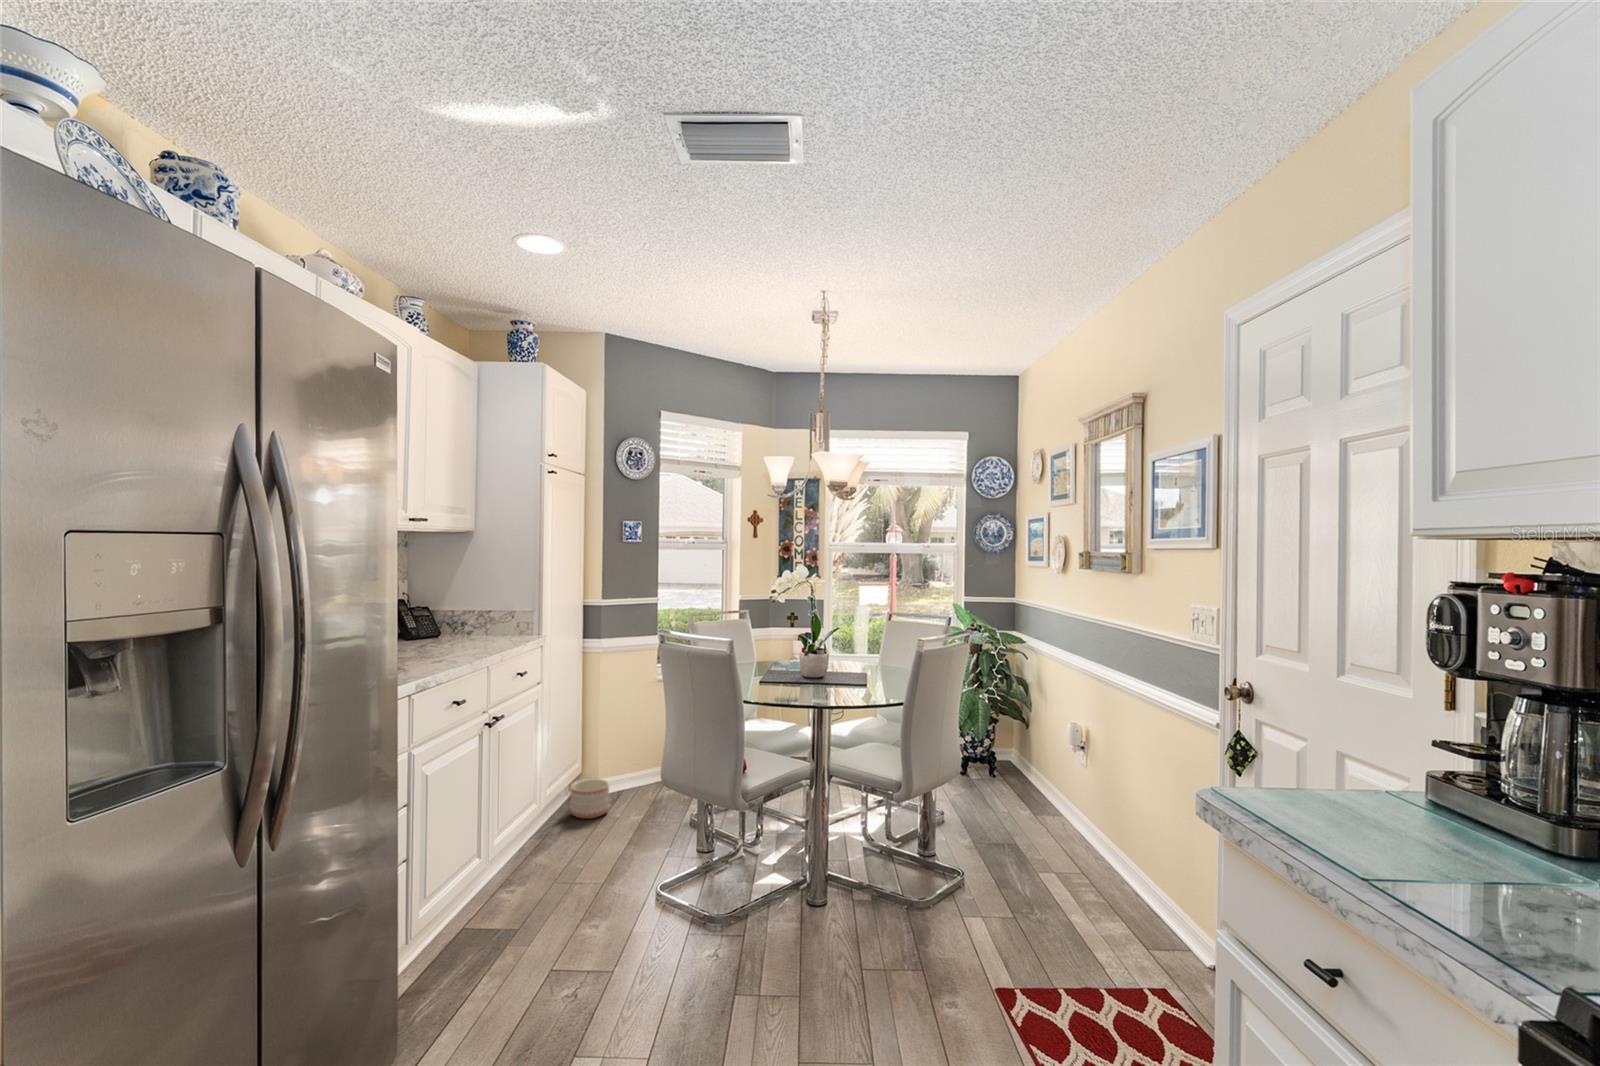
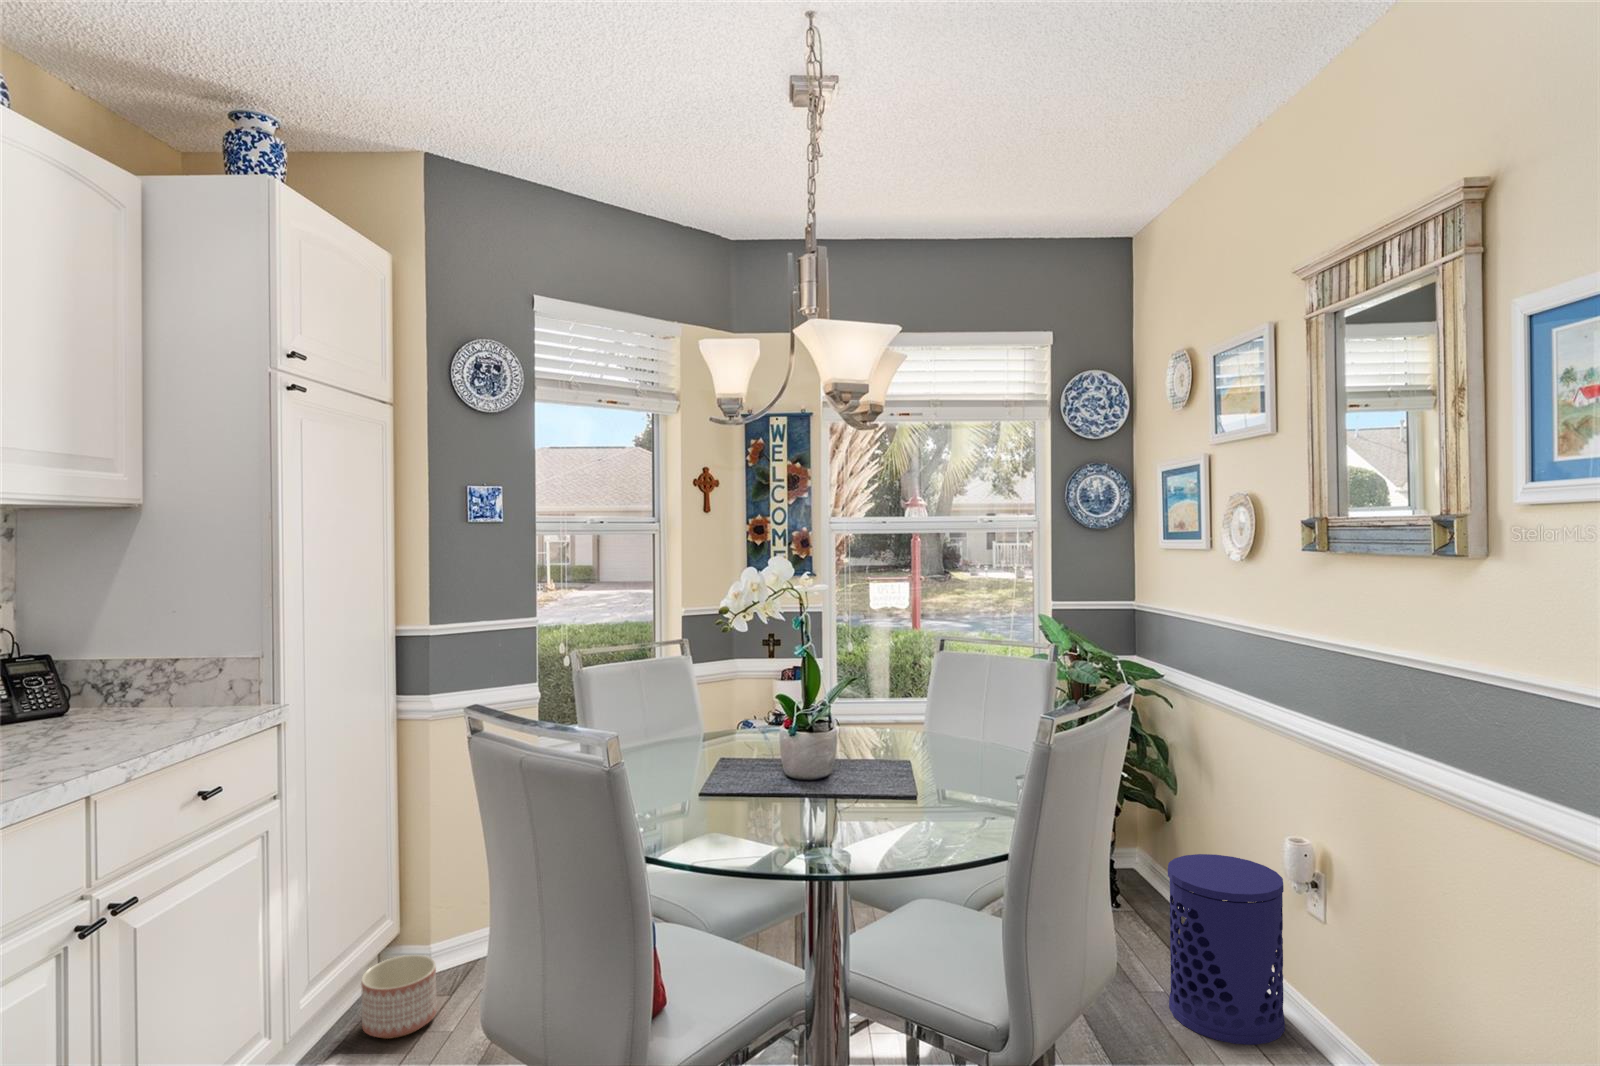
waste bin: none [1008,736,1069,832] -> present [1168,854,1285,1045]

